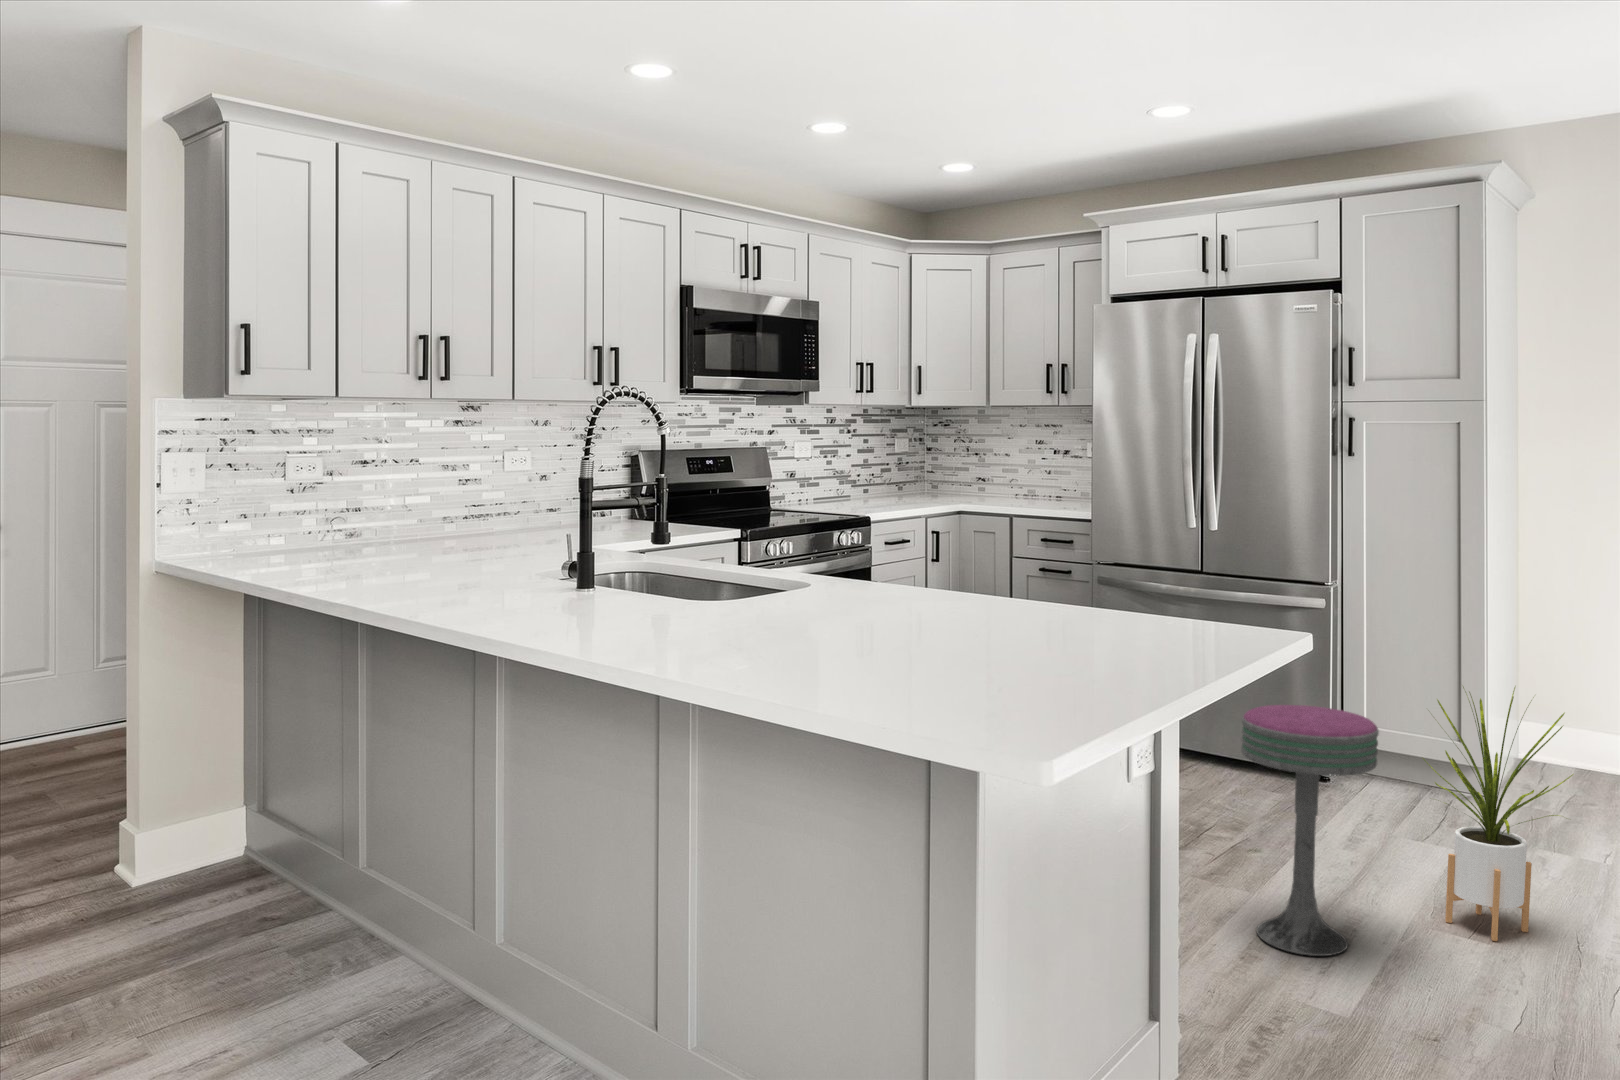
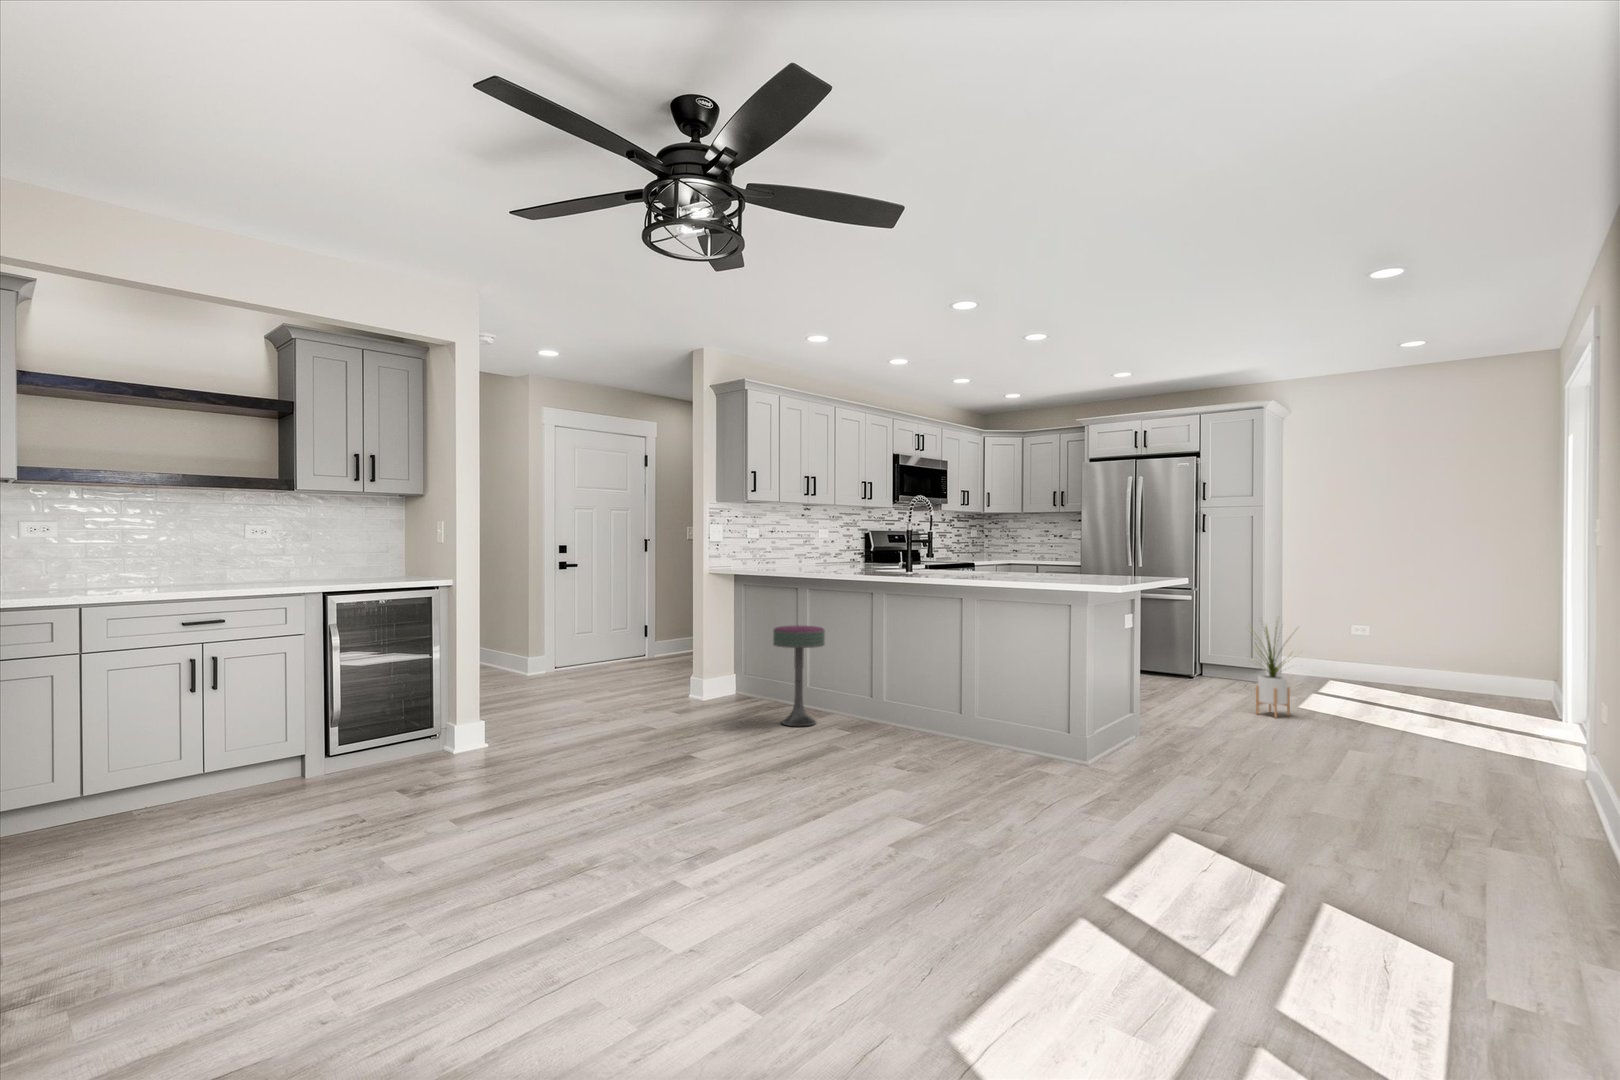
bar stool: present [1241,705,1379,956] -> present [773,625,825,726]

